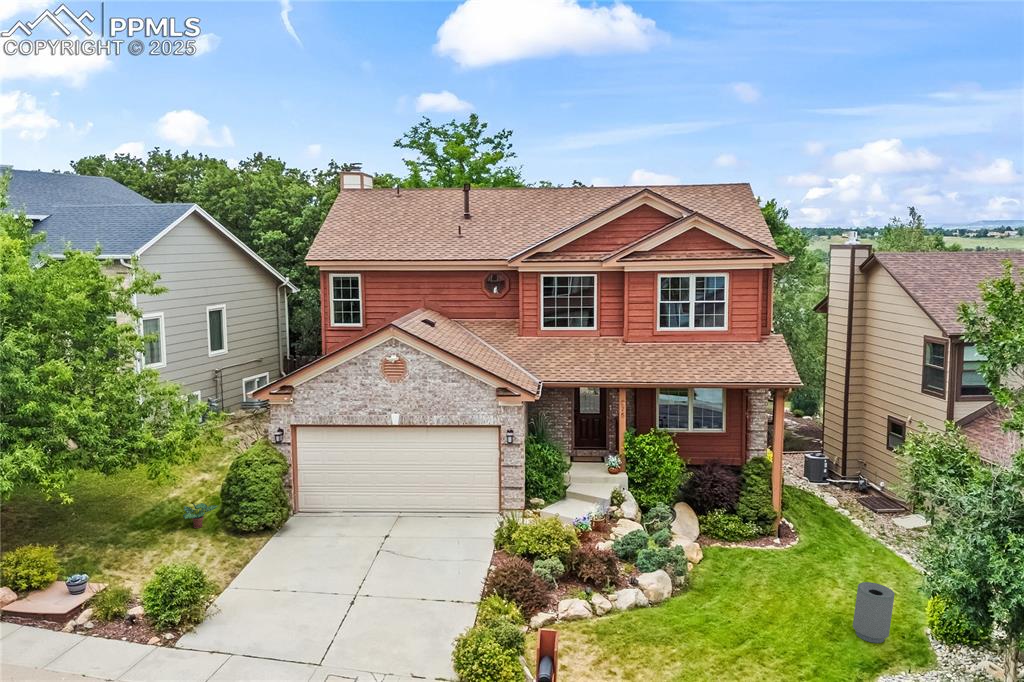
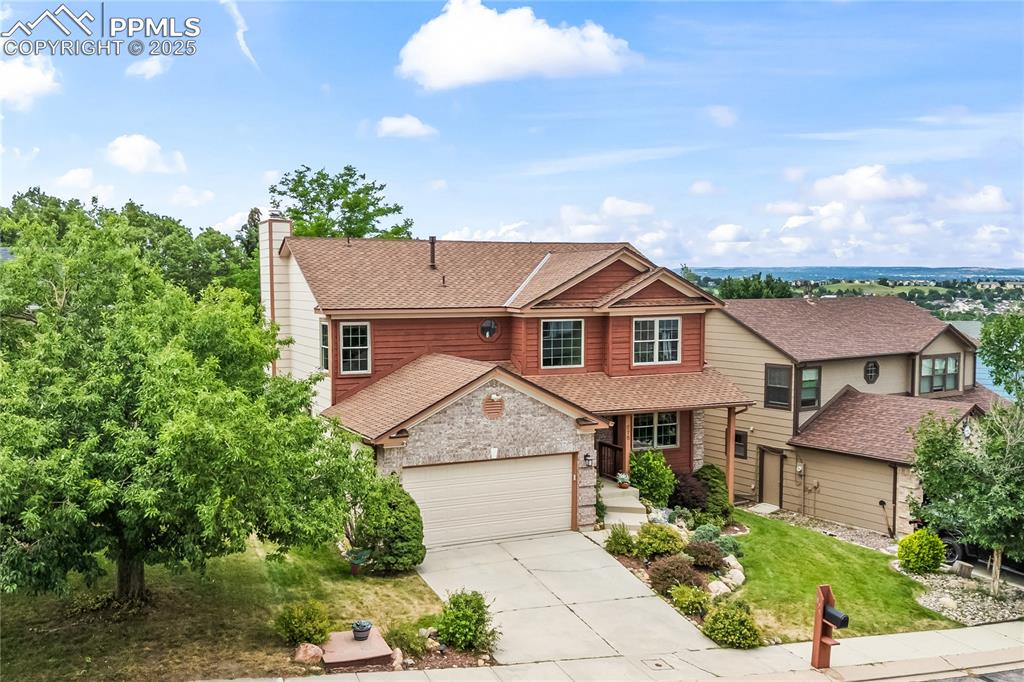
trash can: present [853,582,895,643] -> none [875,533,903,574]

